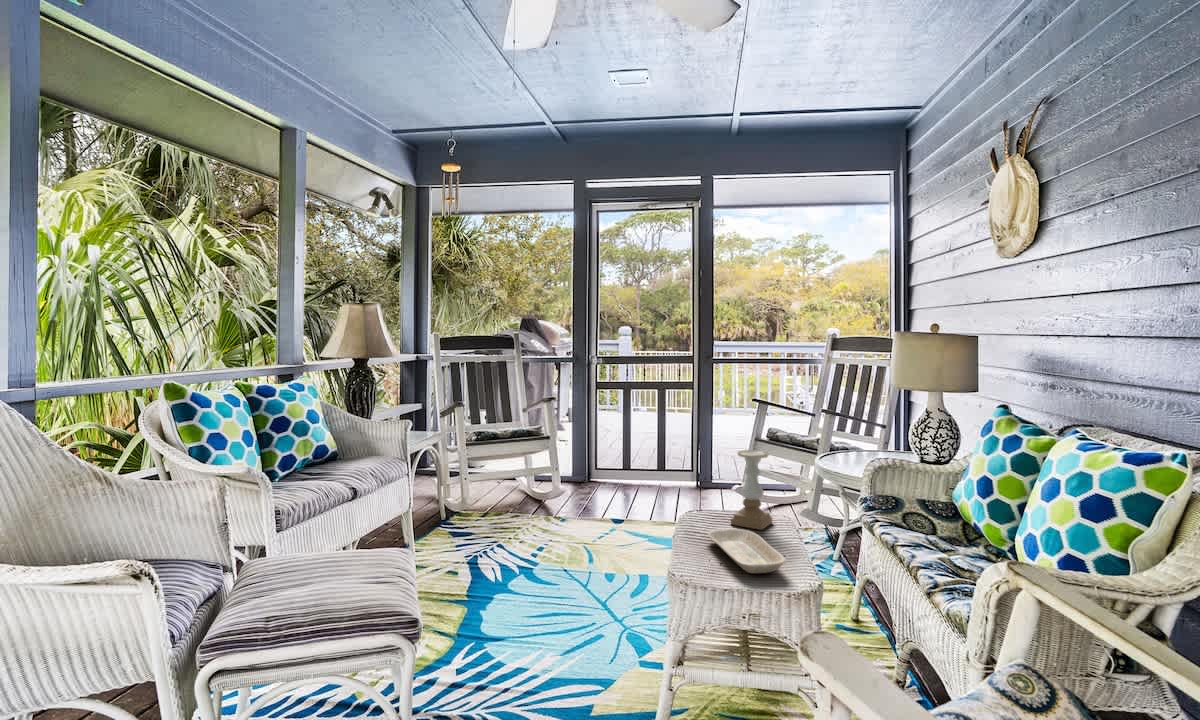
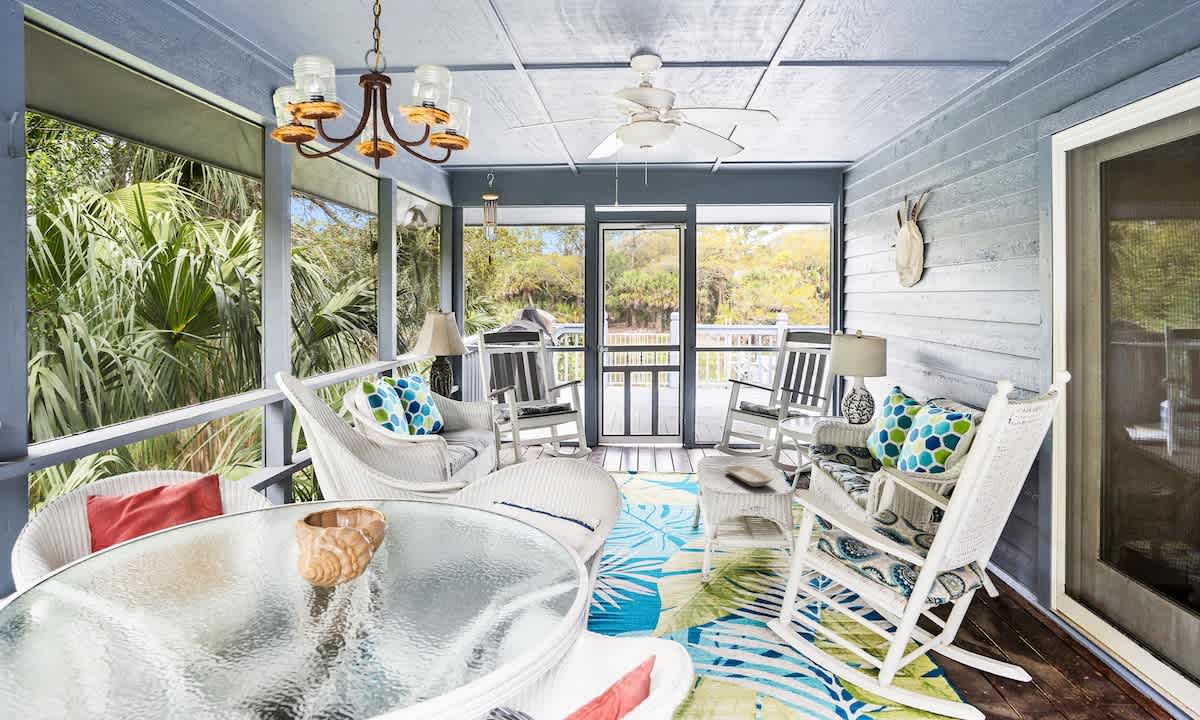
candle holder: present [731,450,772,530] -> none [734,418,759,466]

